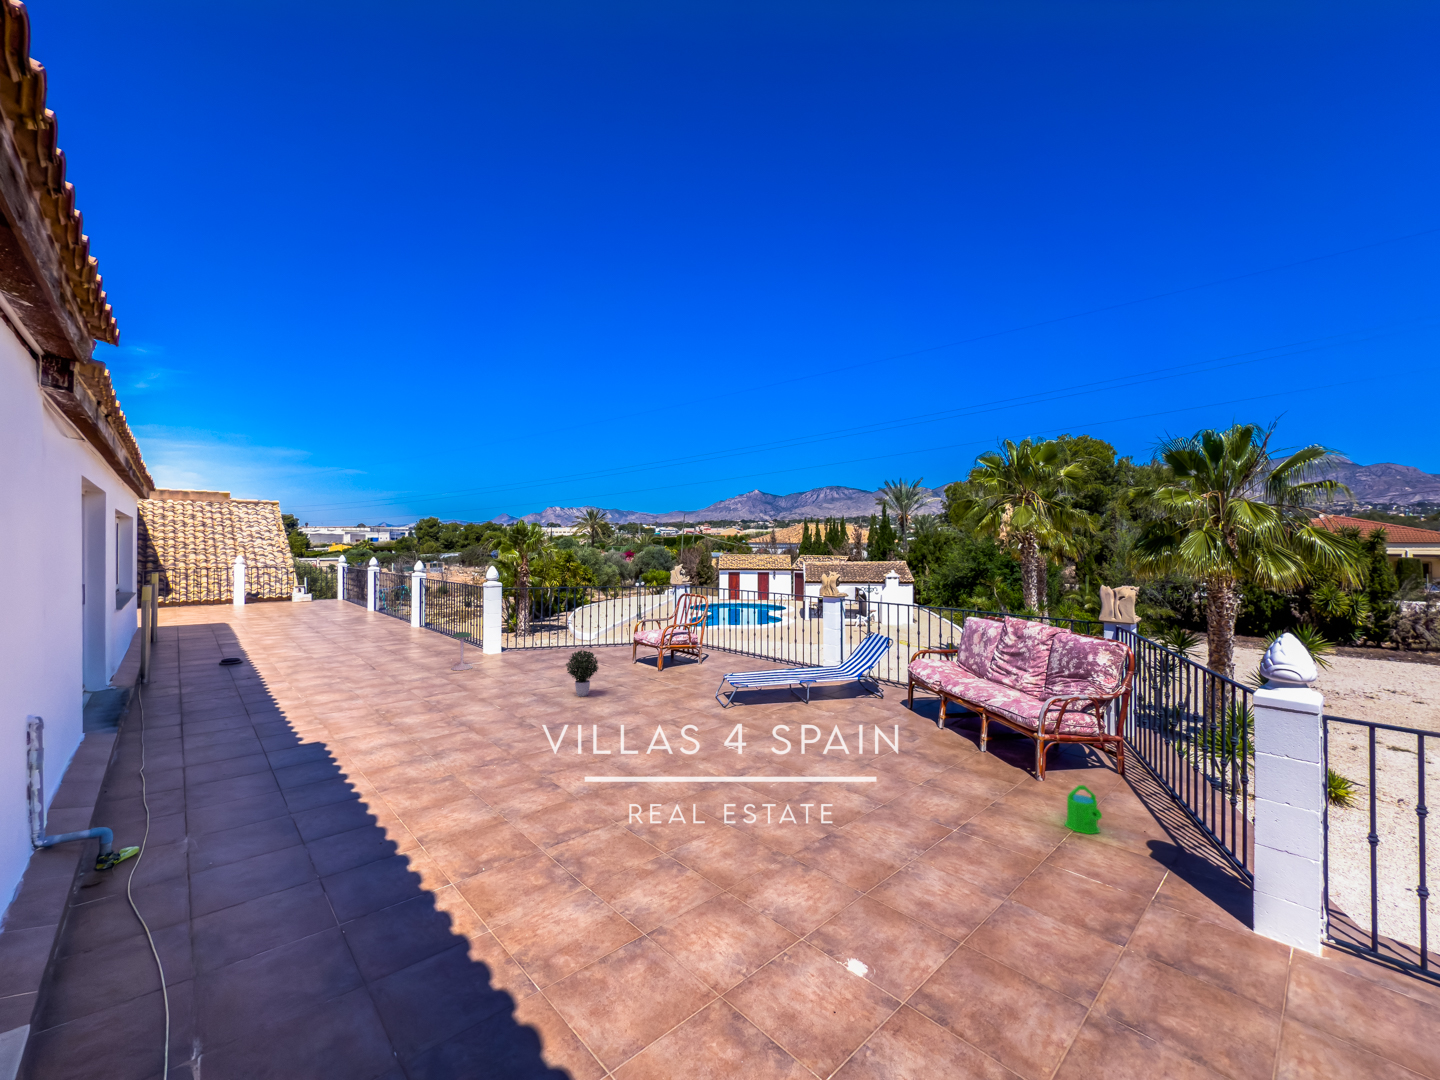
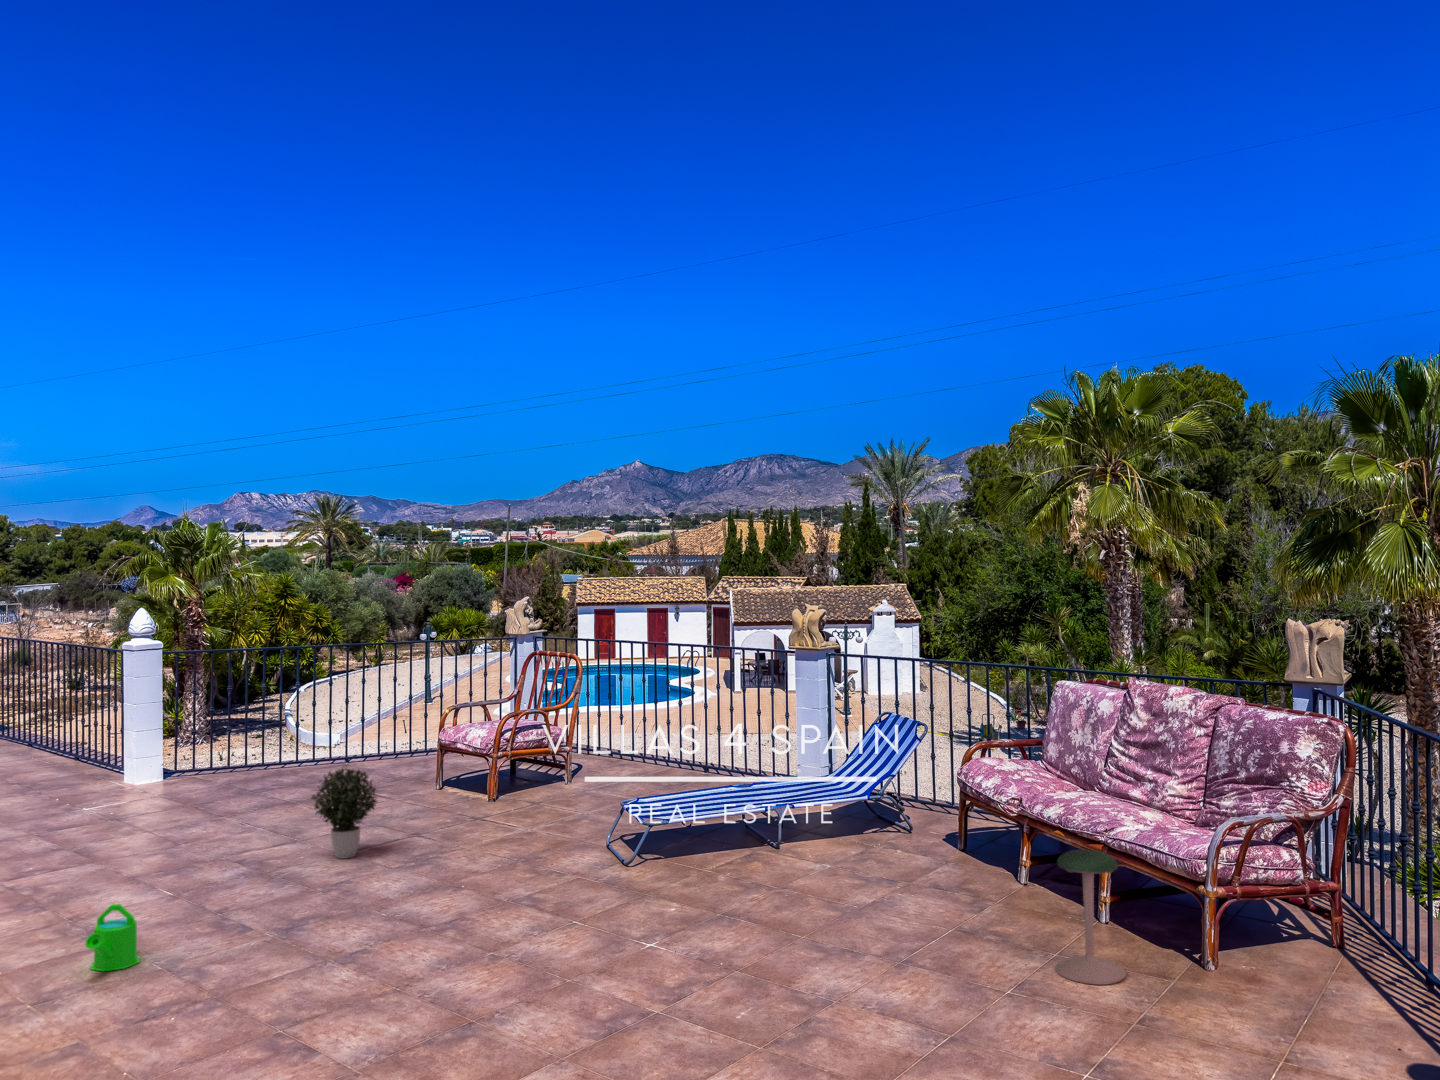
stool: present [451,632,473,670] -> present [1056,849,1126,985]
watering can: present [1065,785,1102,834] -> present [85,904,140,972]

